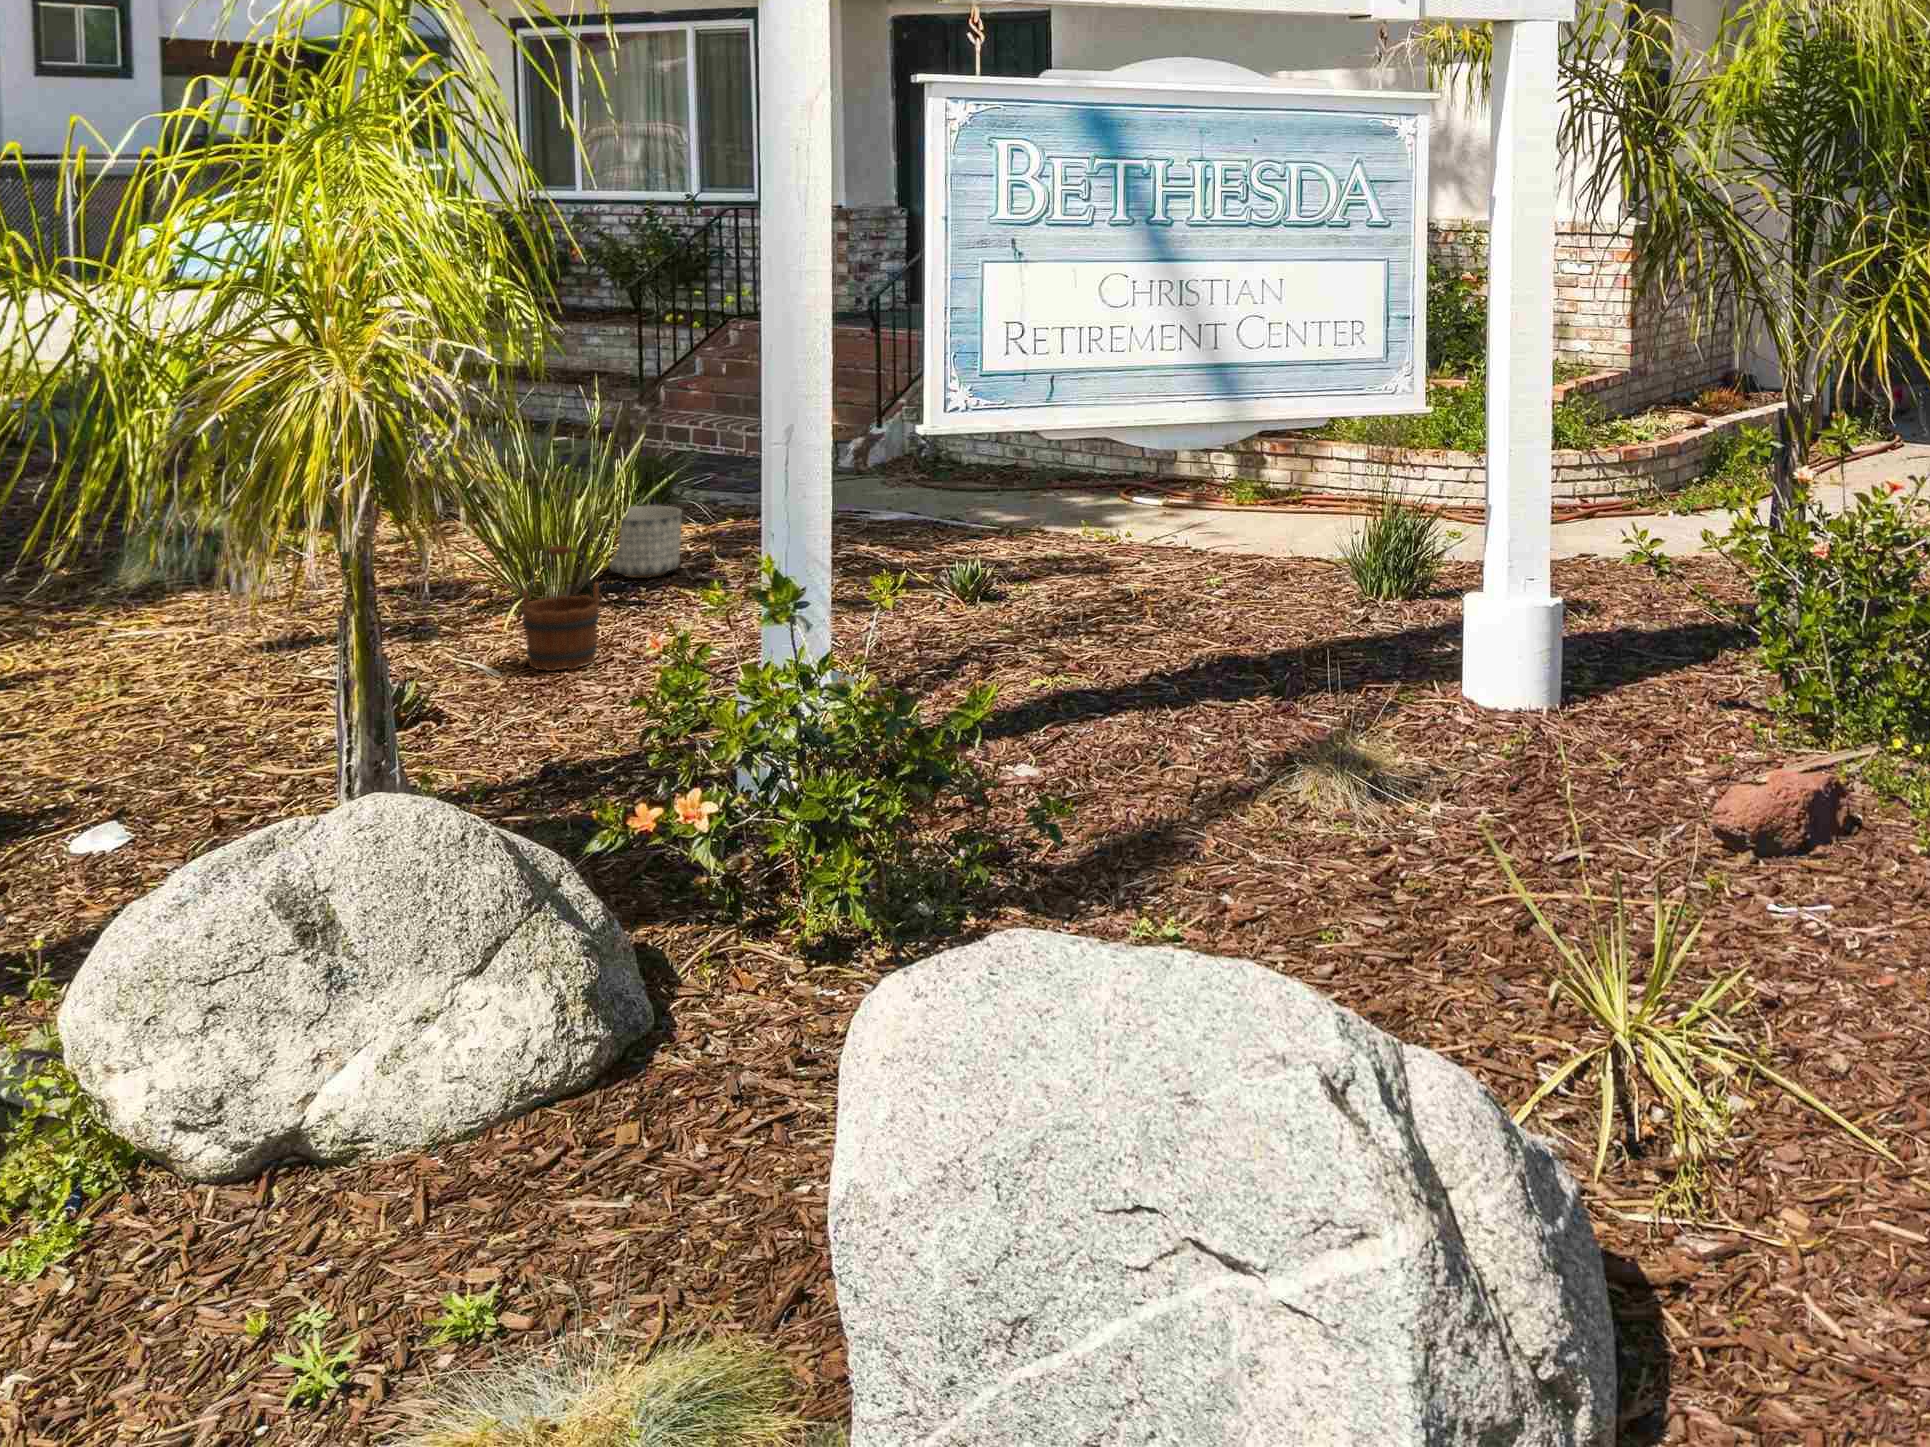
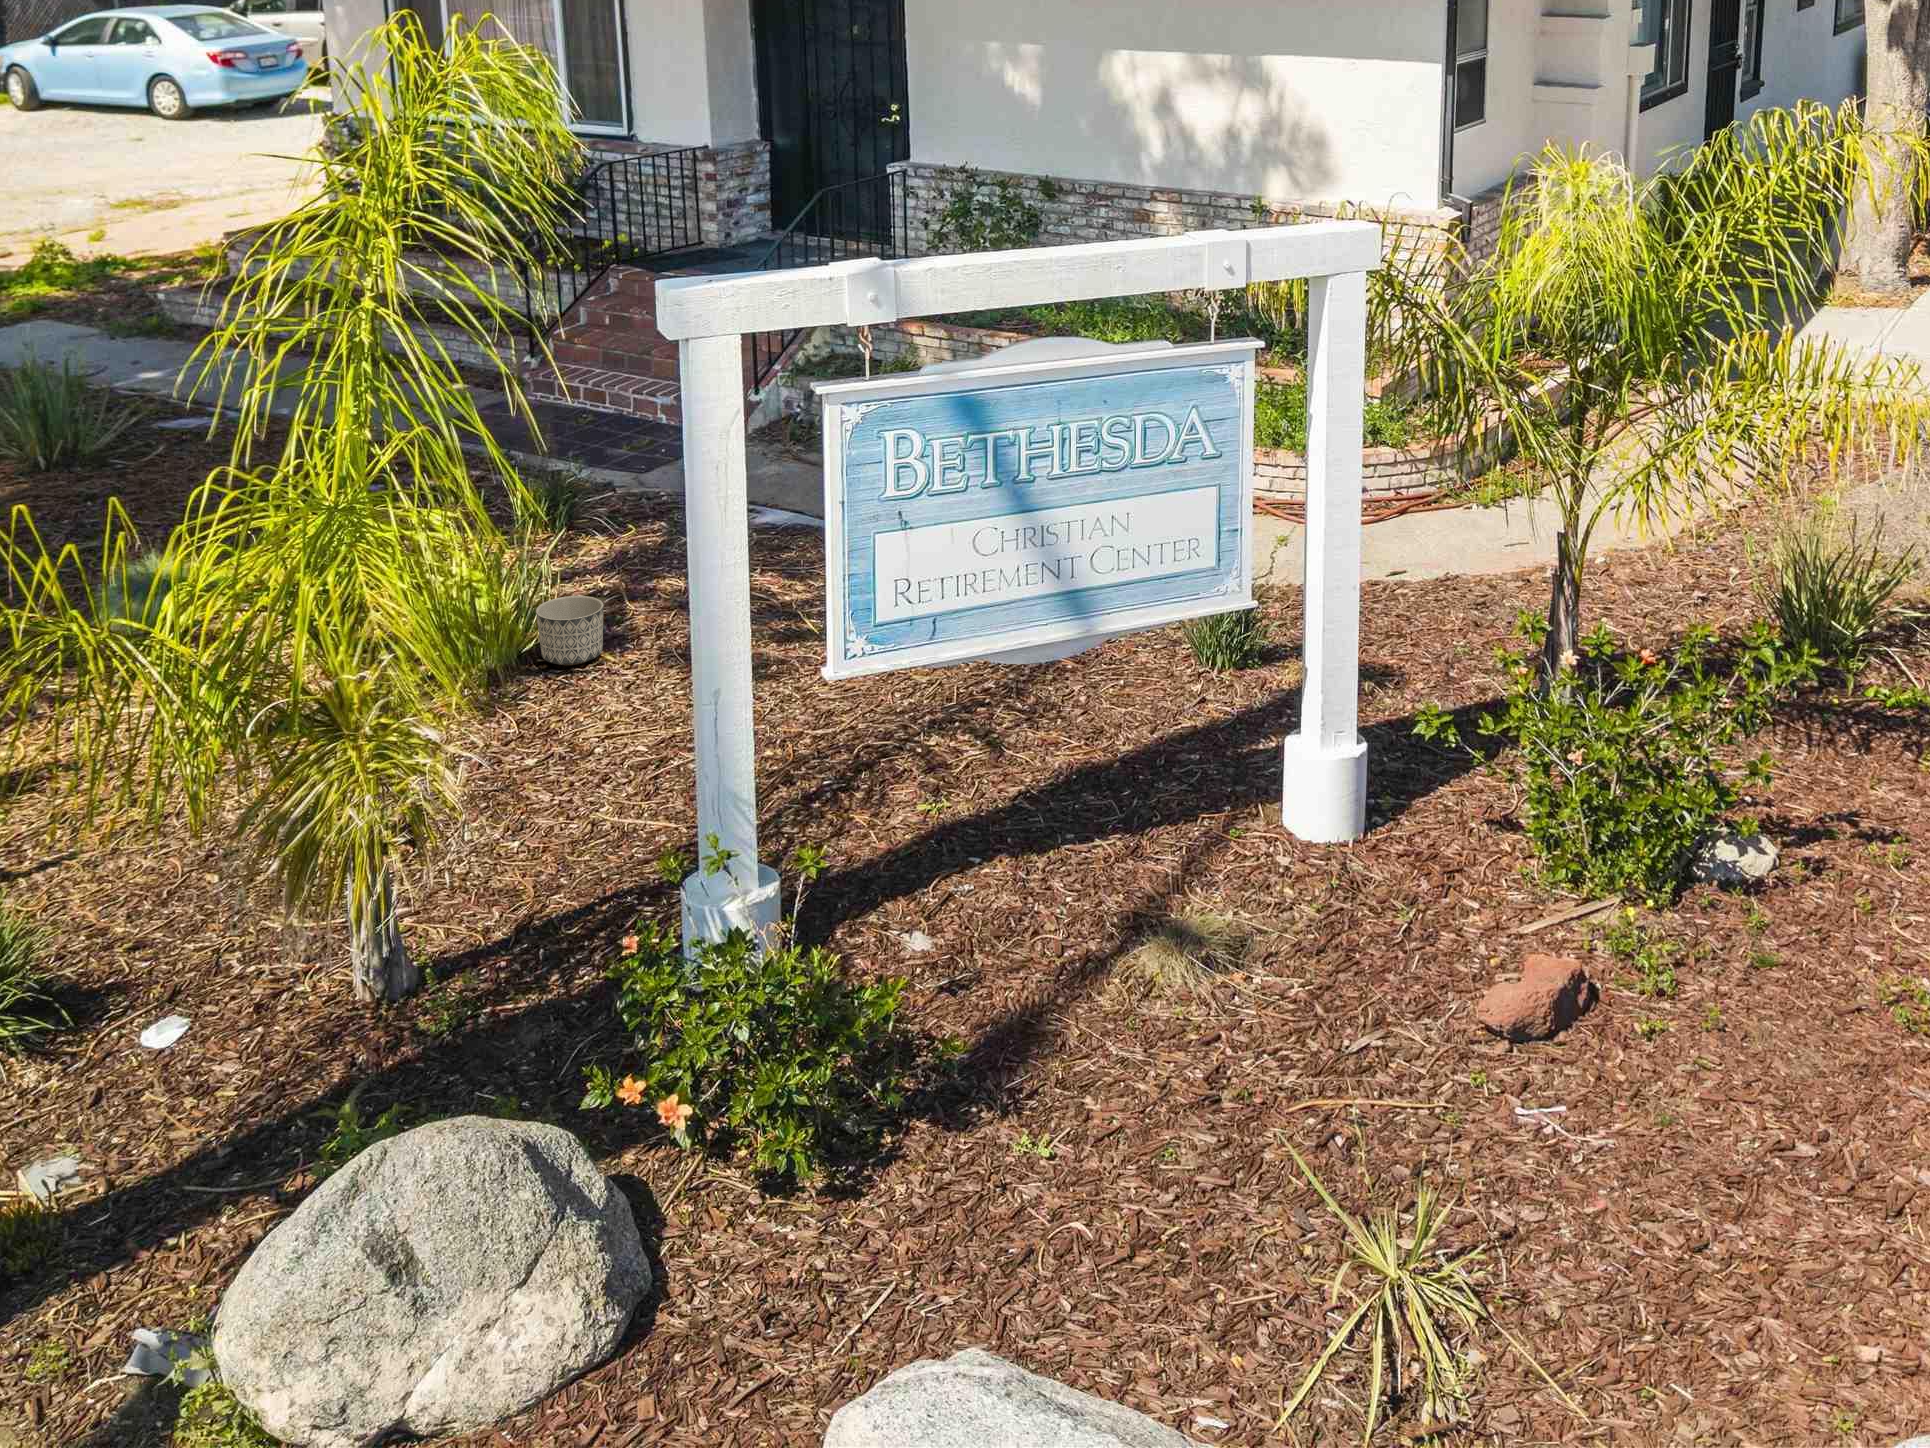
wooden bucket: present [518,546,602,671] -> none [479,704,551,811]

